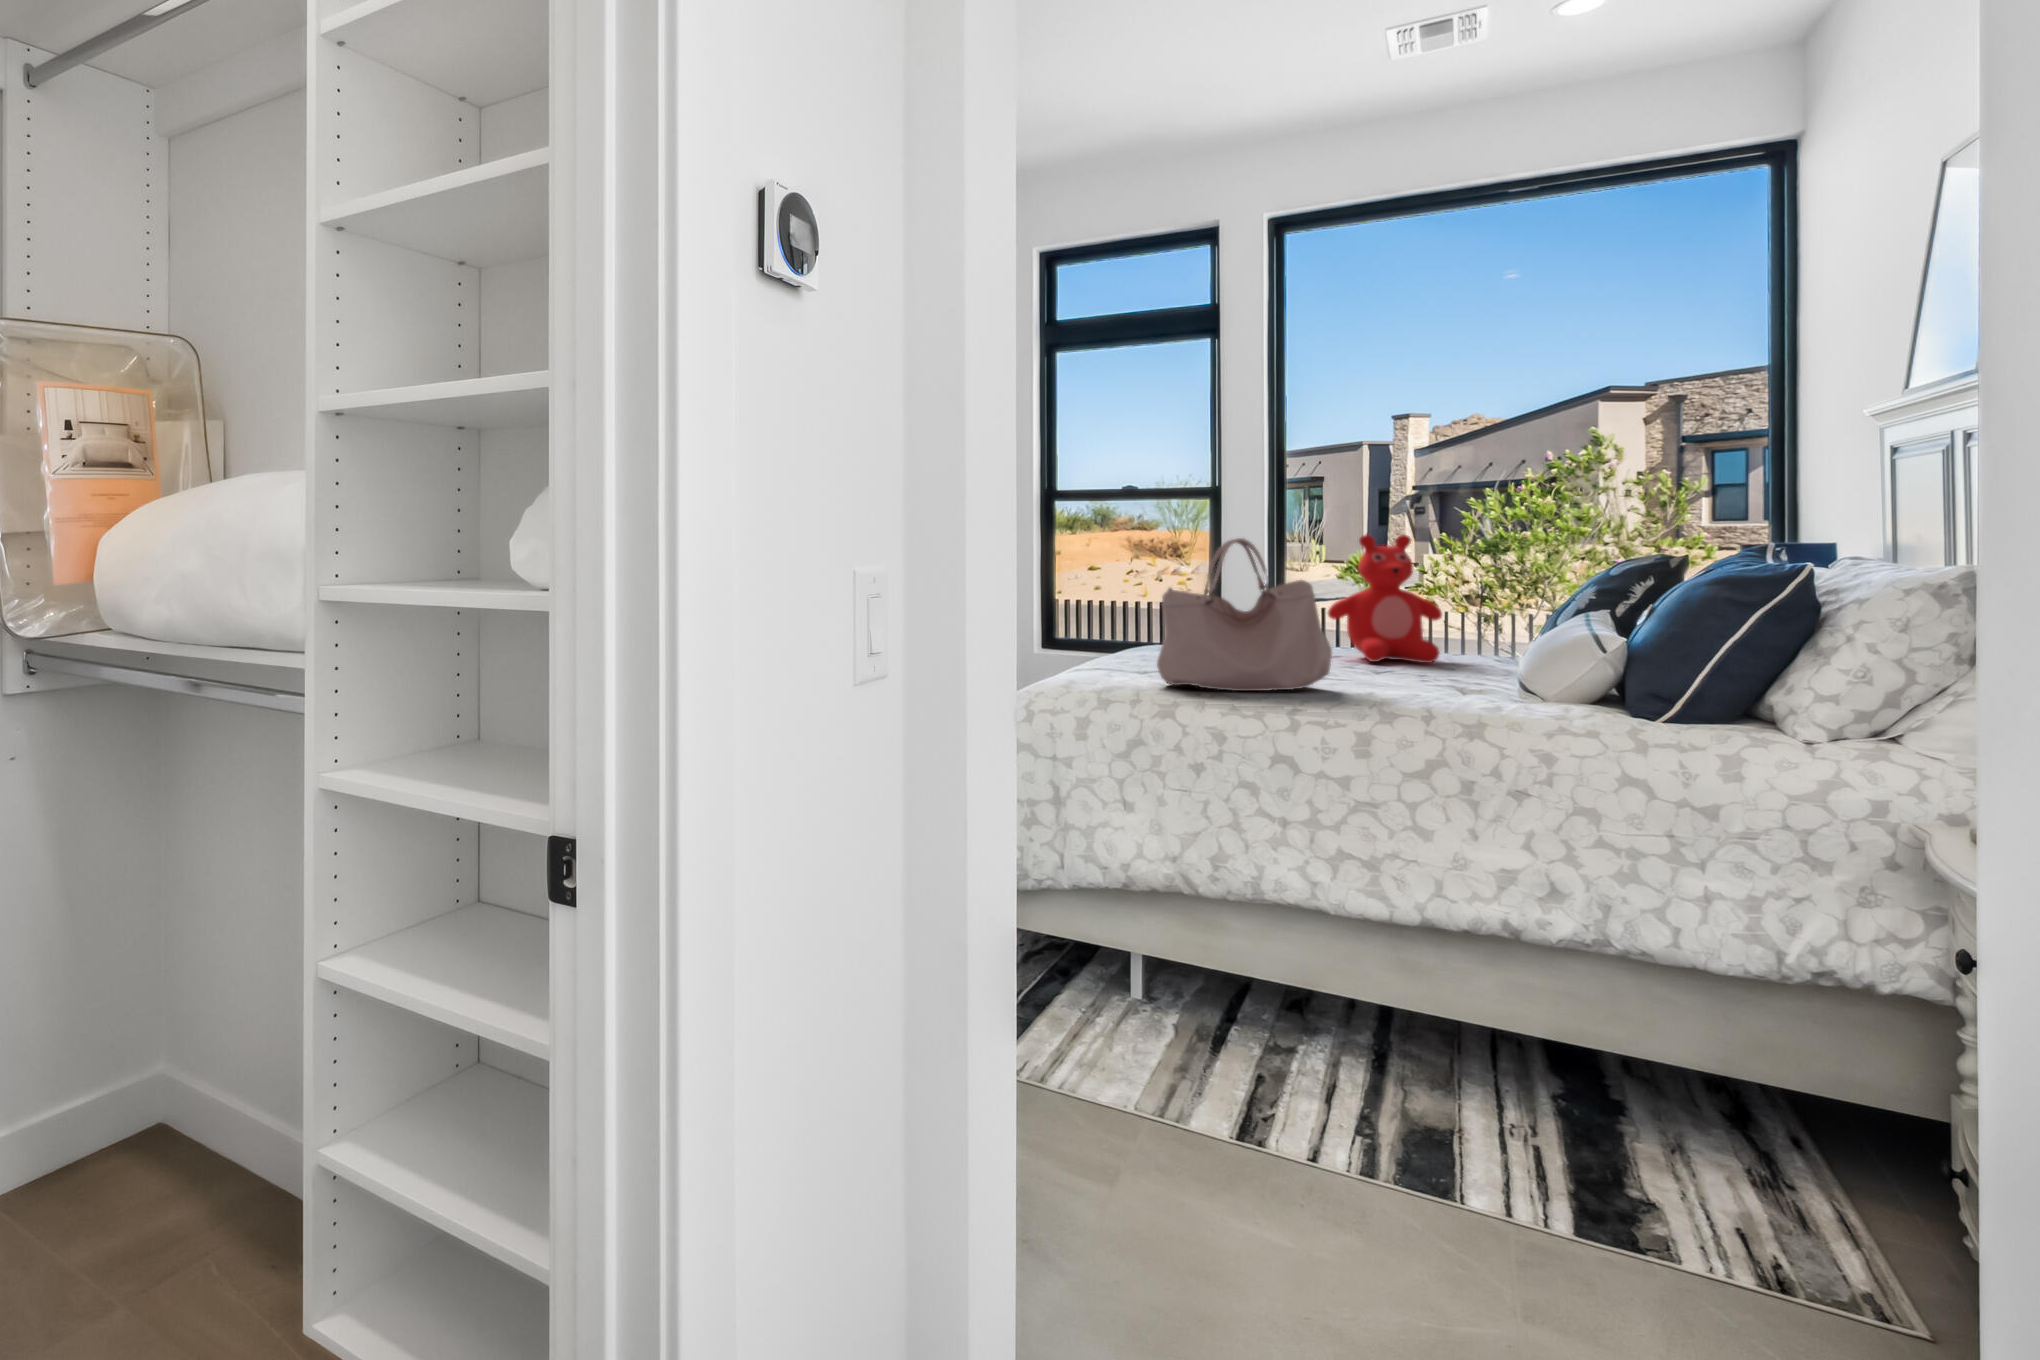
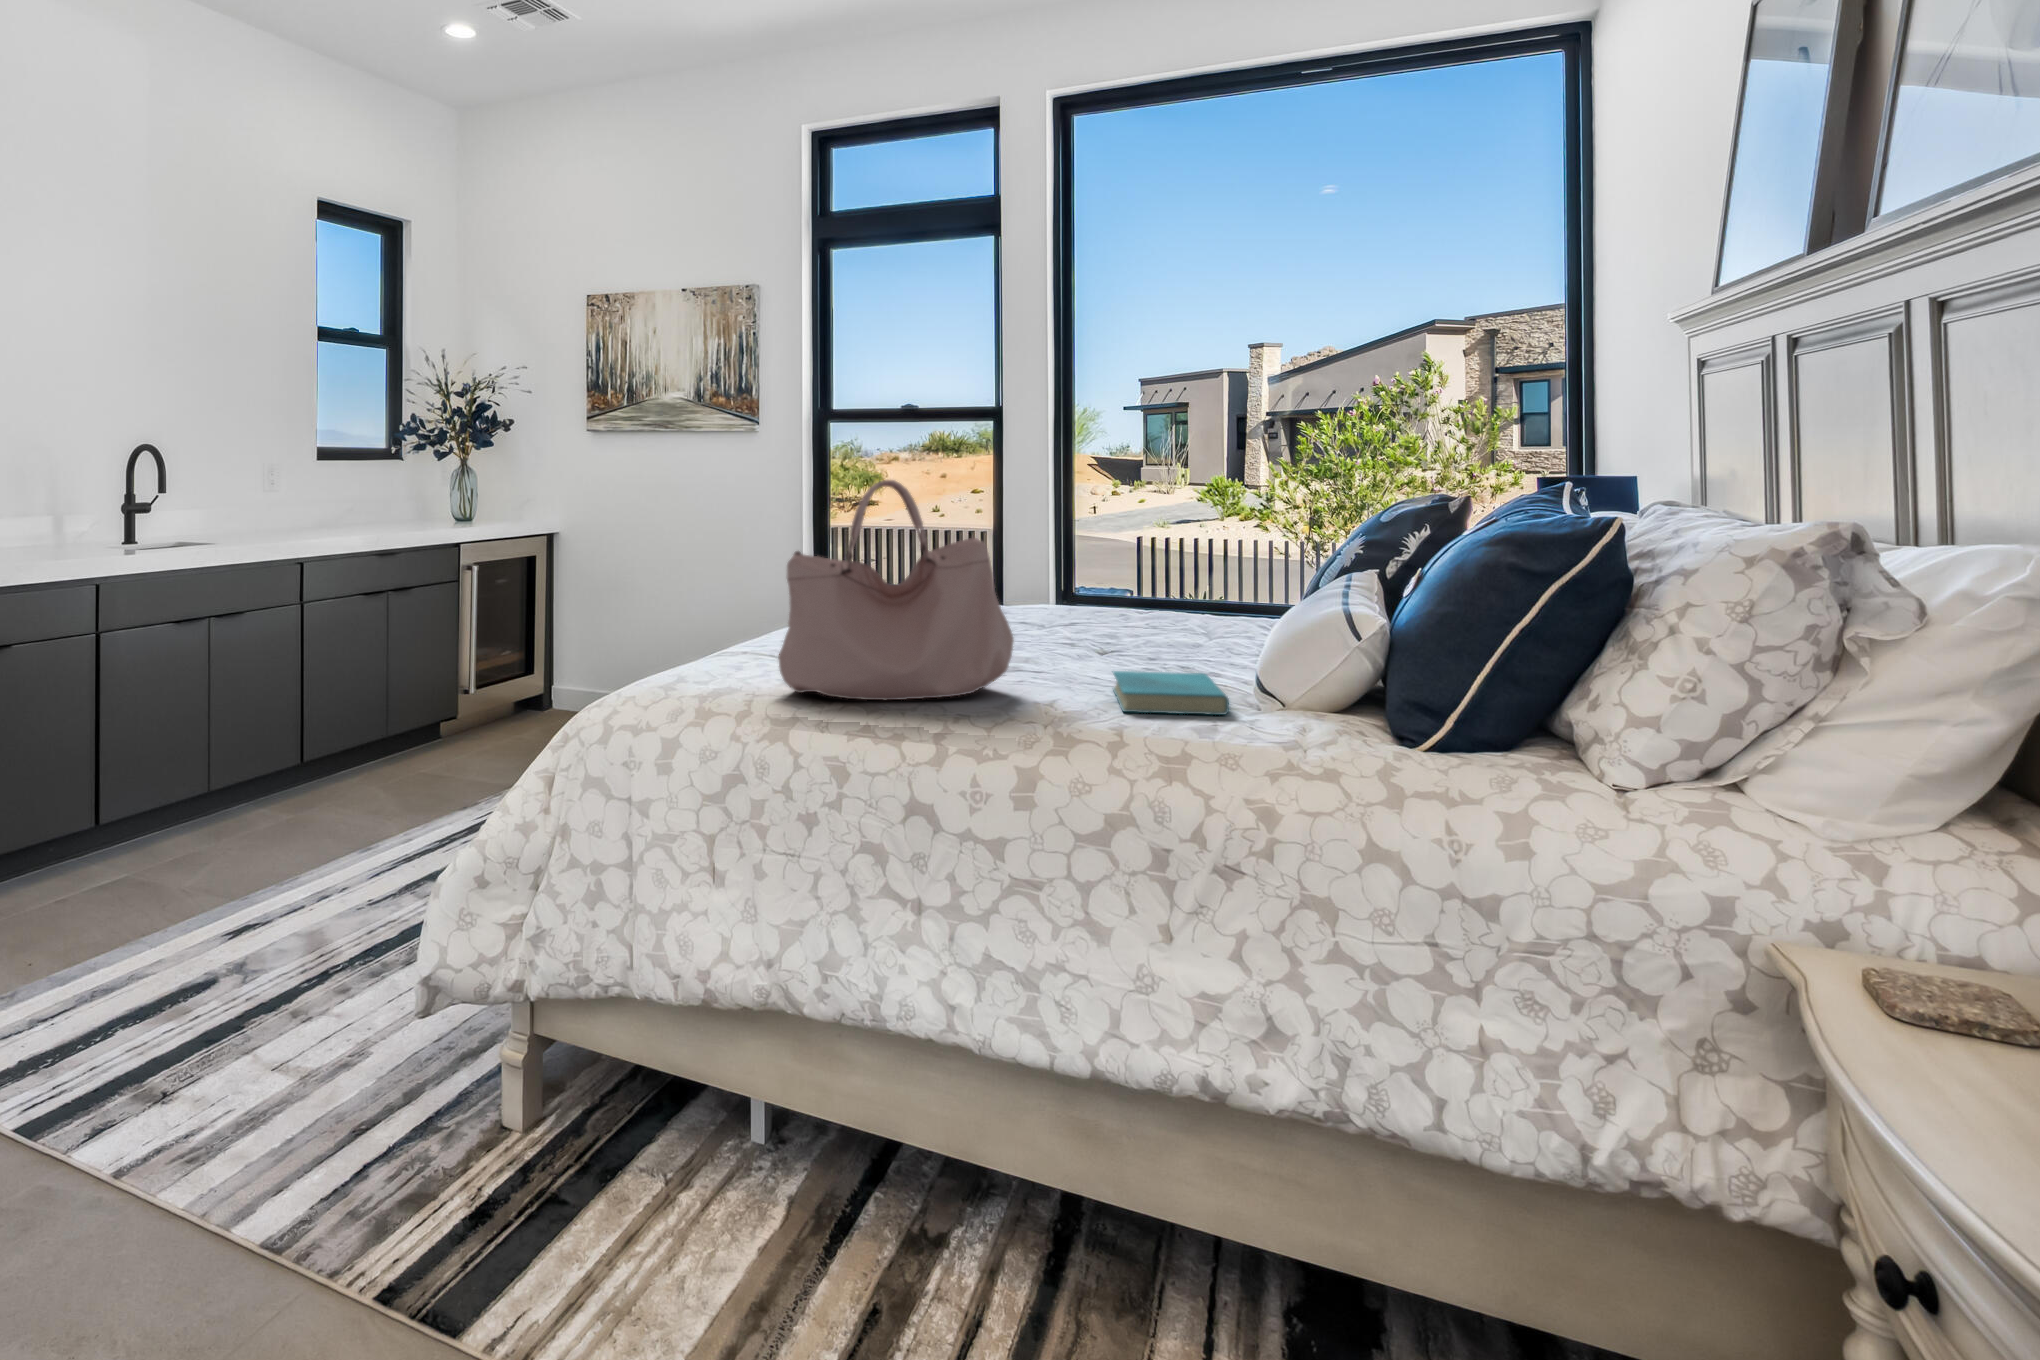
teddy bear: present [1327,535,1442,663] -> none [1064,470,1201,637]
book: none [1405,676,1506,703] -> present [1113,671,1229,715]

